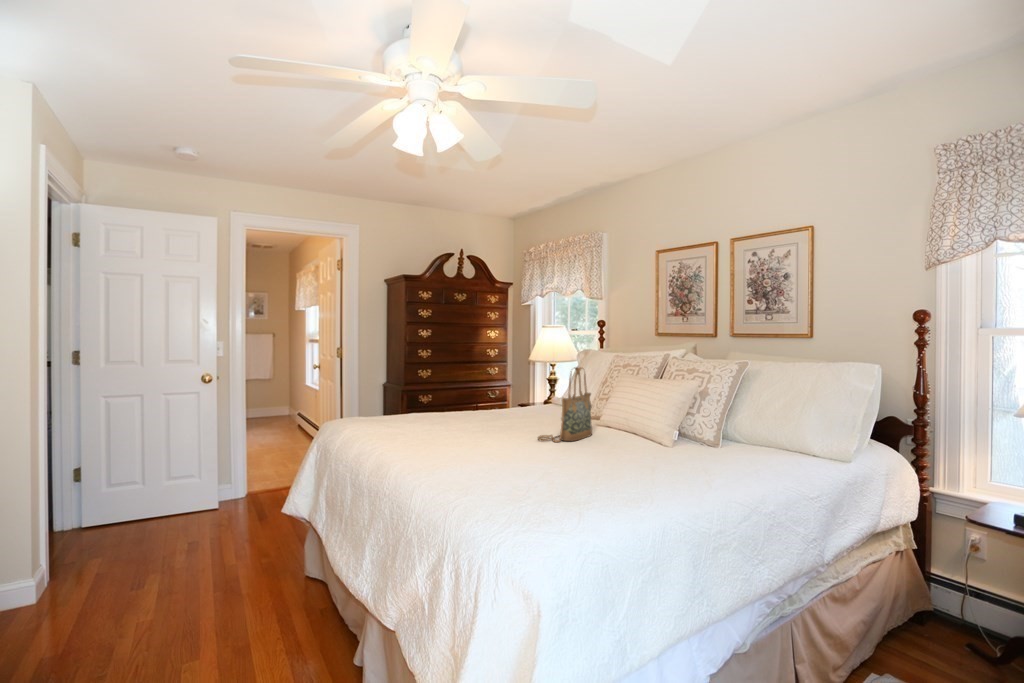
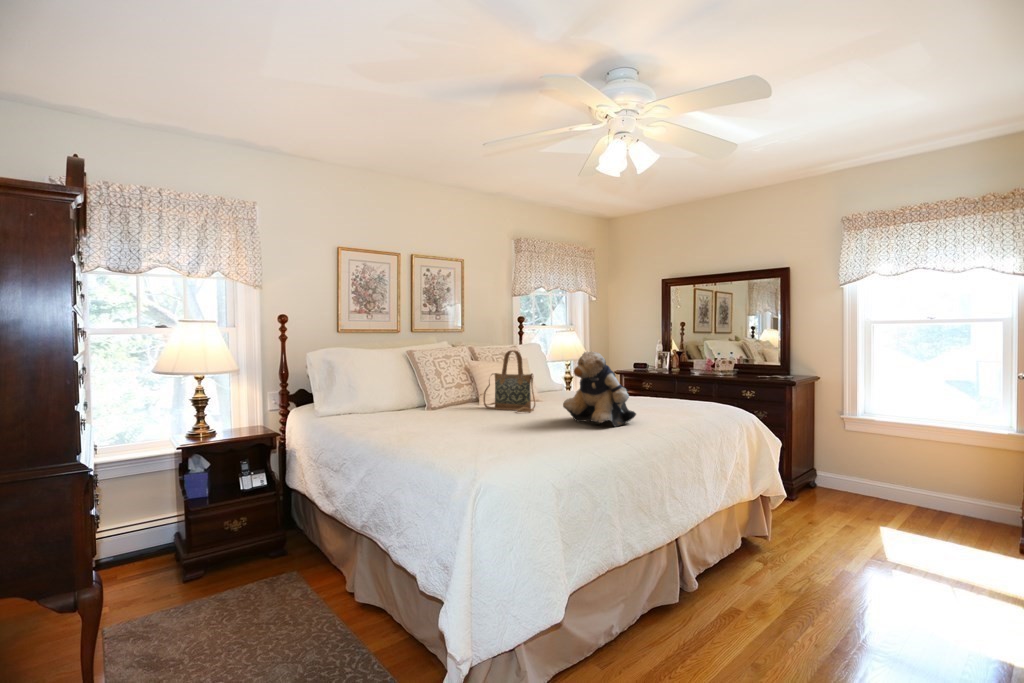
teddy bear: none [411,372,492,470] -> present [563,352,636,427]

